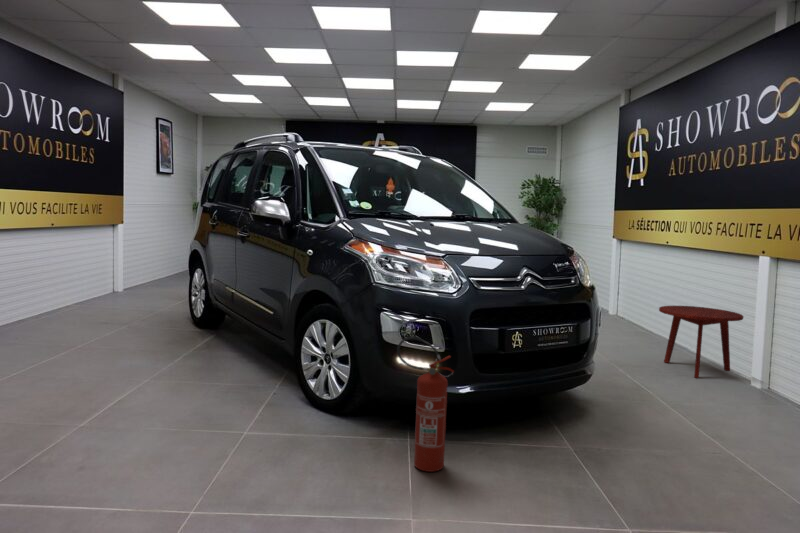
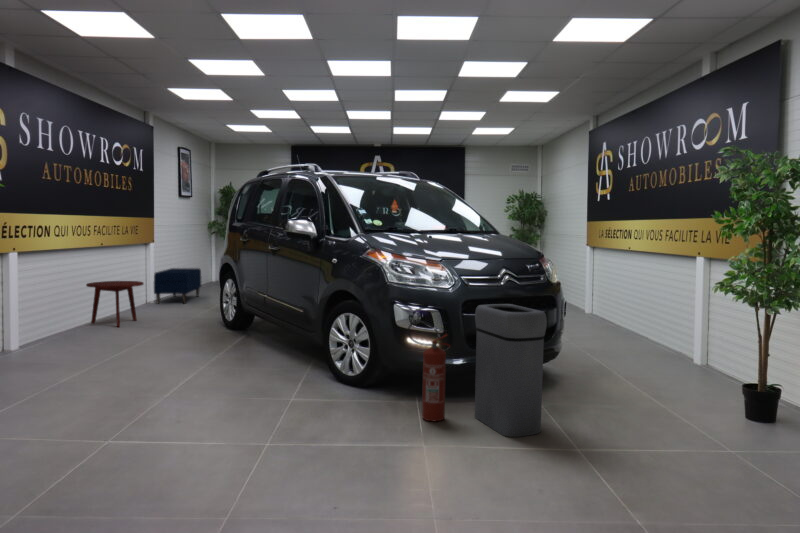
bench: none [121,253,178,293] -> present [154,268,201,304]
side table: present [659,306,743,378] -> present [86,281,143,327]
trash bin: none [484,316,587,501] -> present [475,304,547,437]

